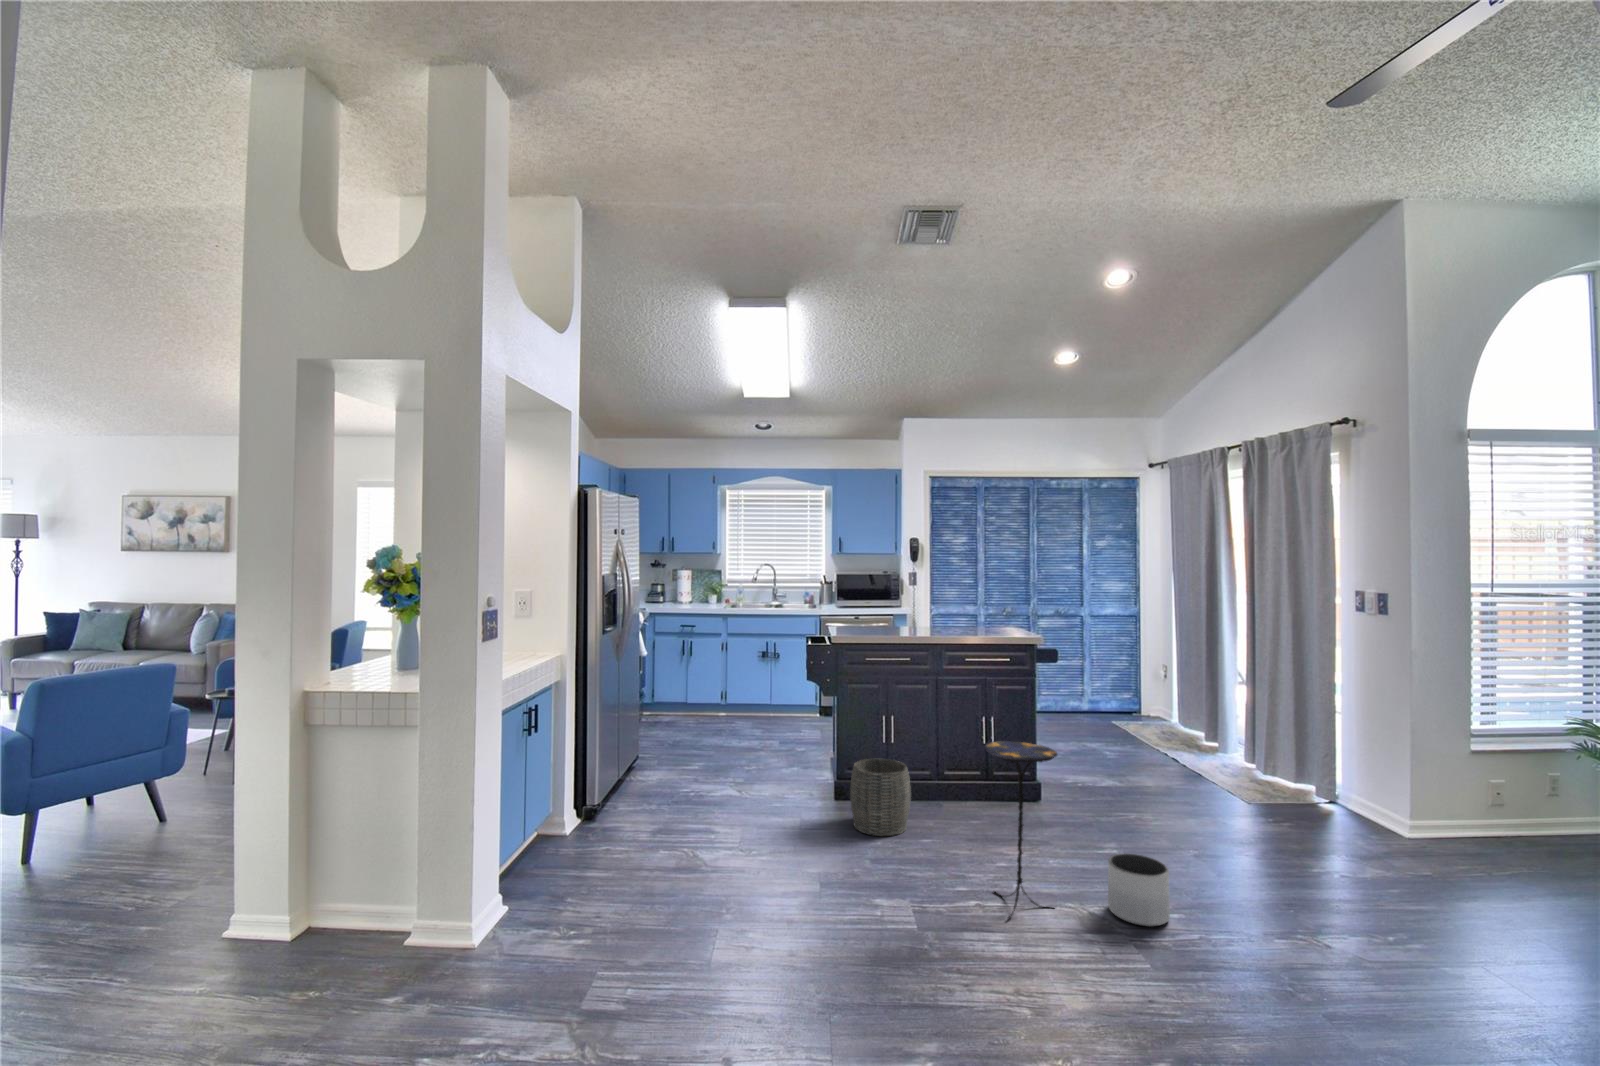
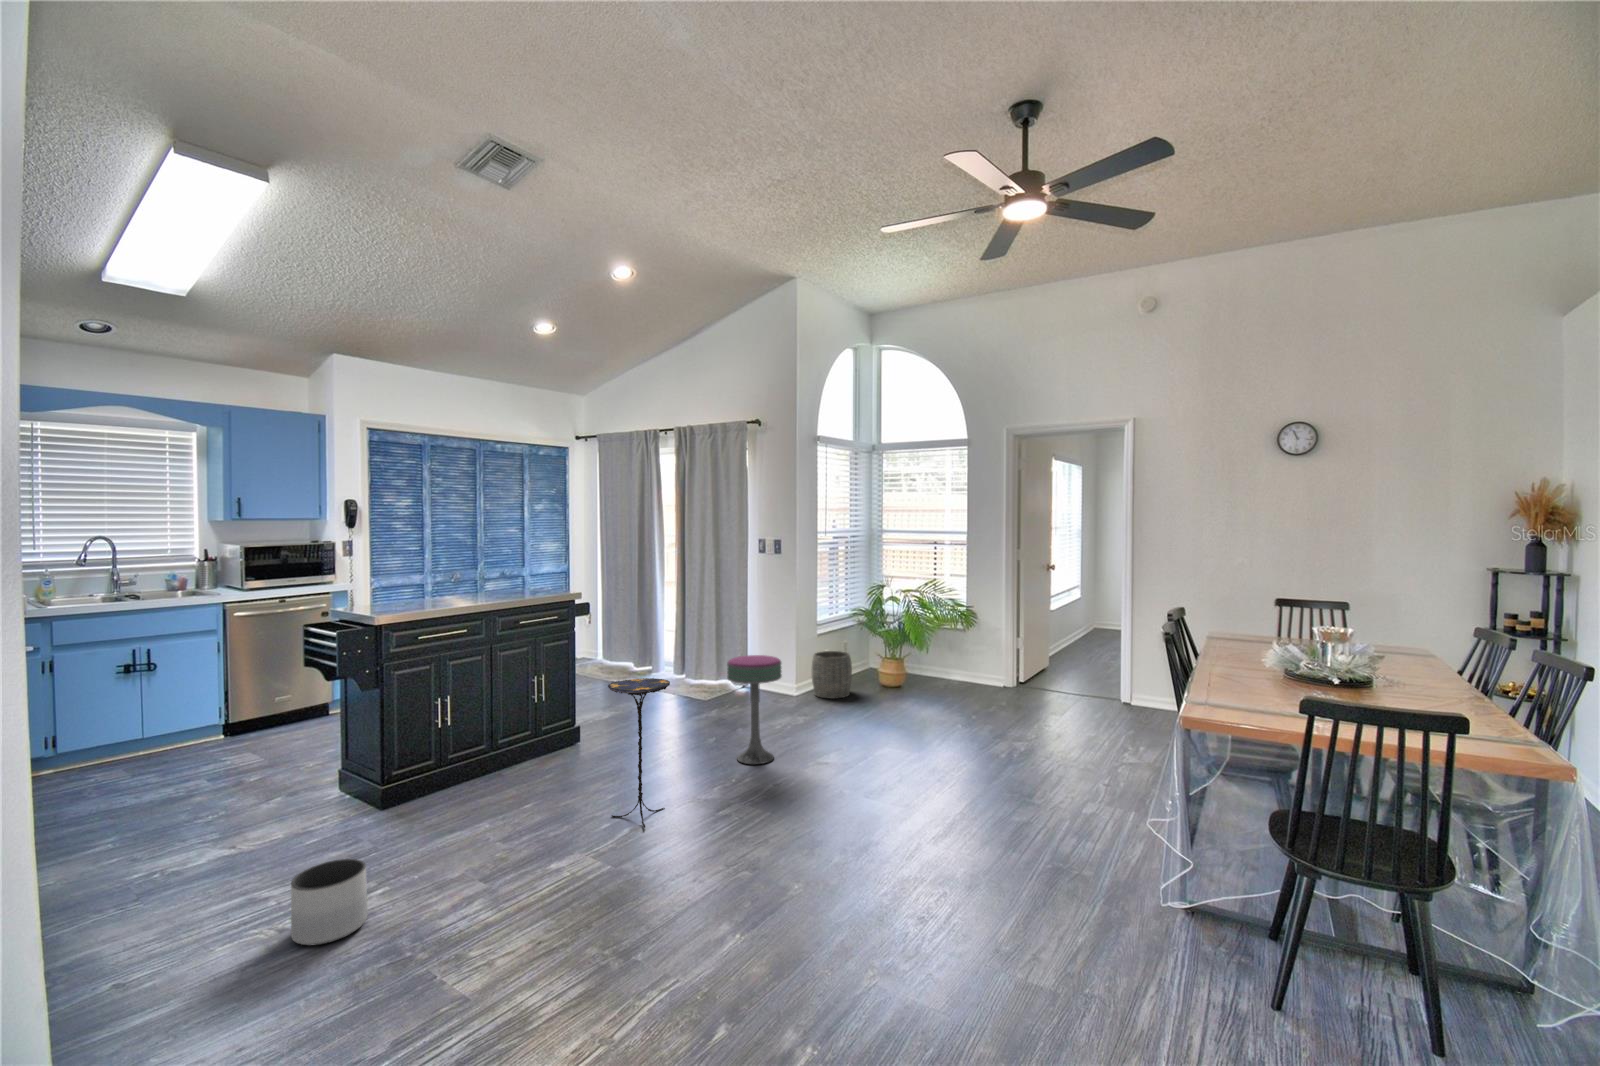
bar stool: none [1193,750,1282,912] -> present [727,655,782,764]
woven basket: present [850,759,911,836] -> present [812,651,852,699]
planter: present [1108,854,1170,927] -> present [291,859,368,946]

